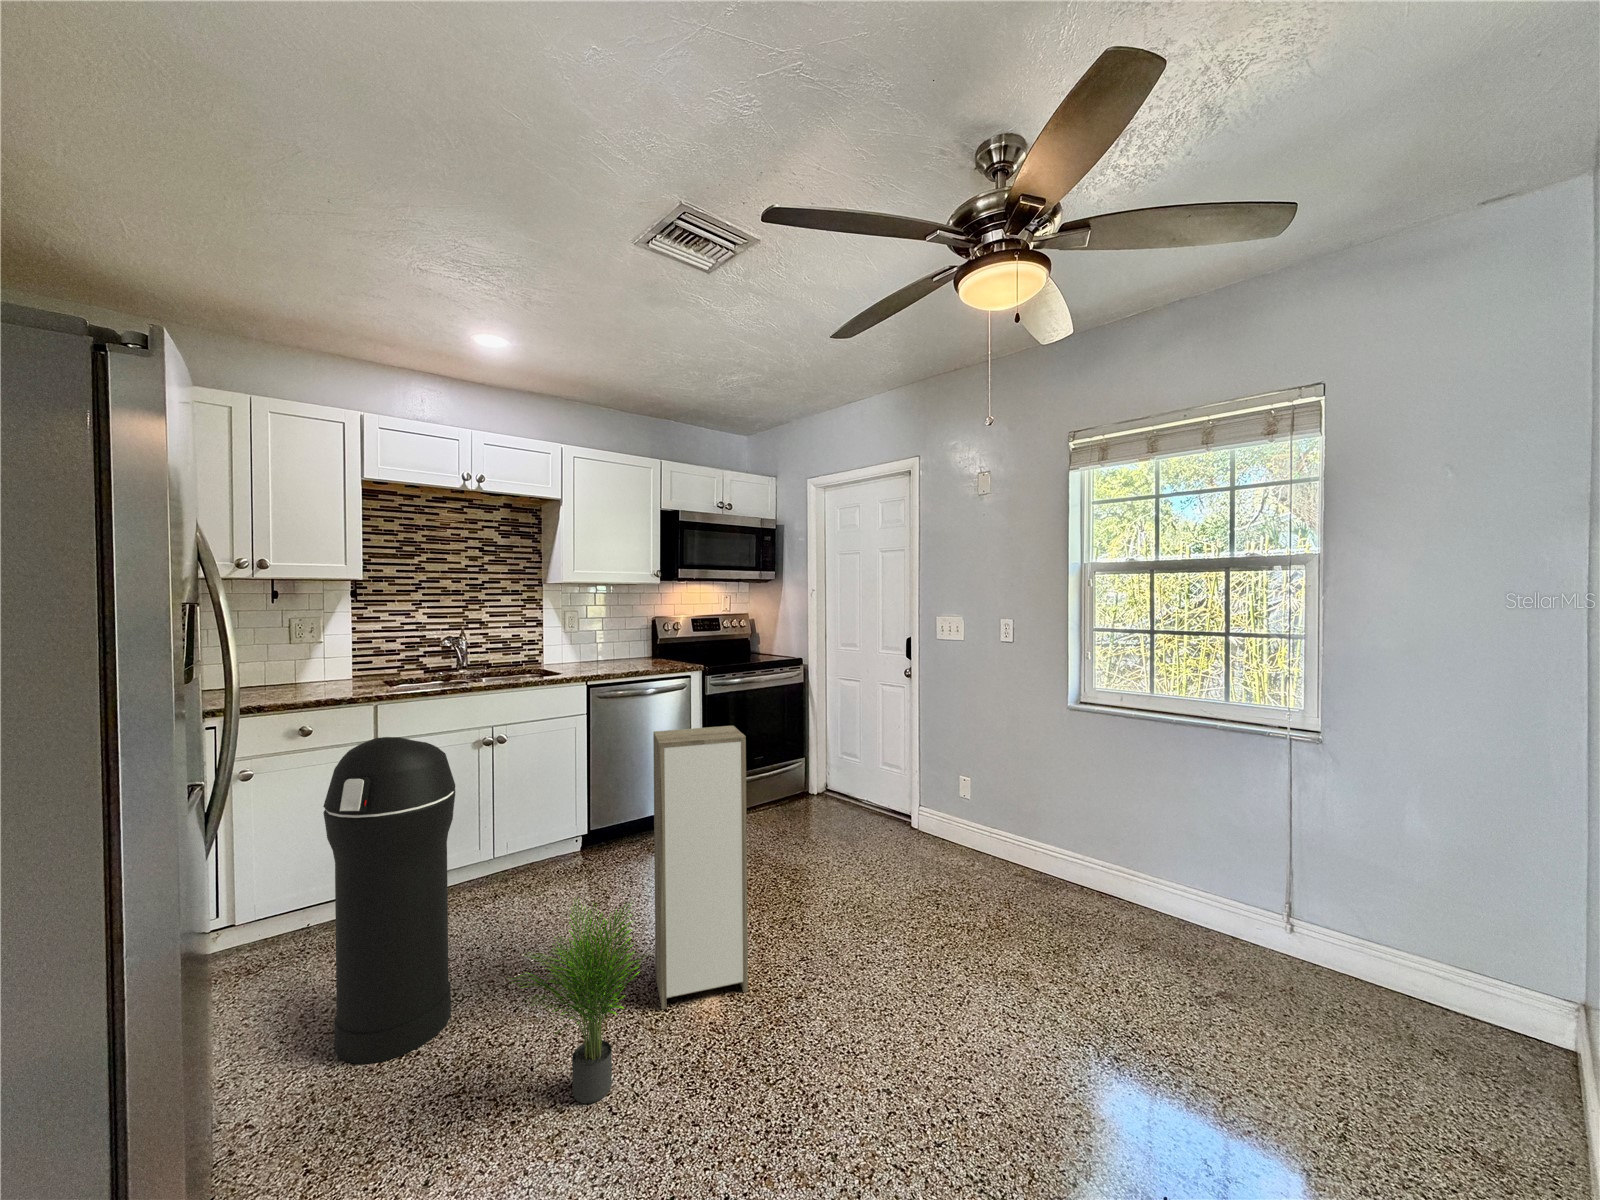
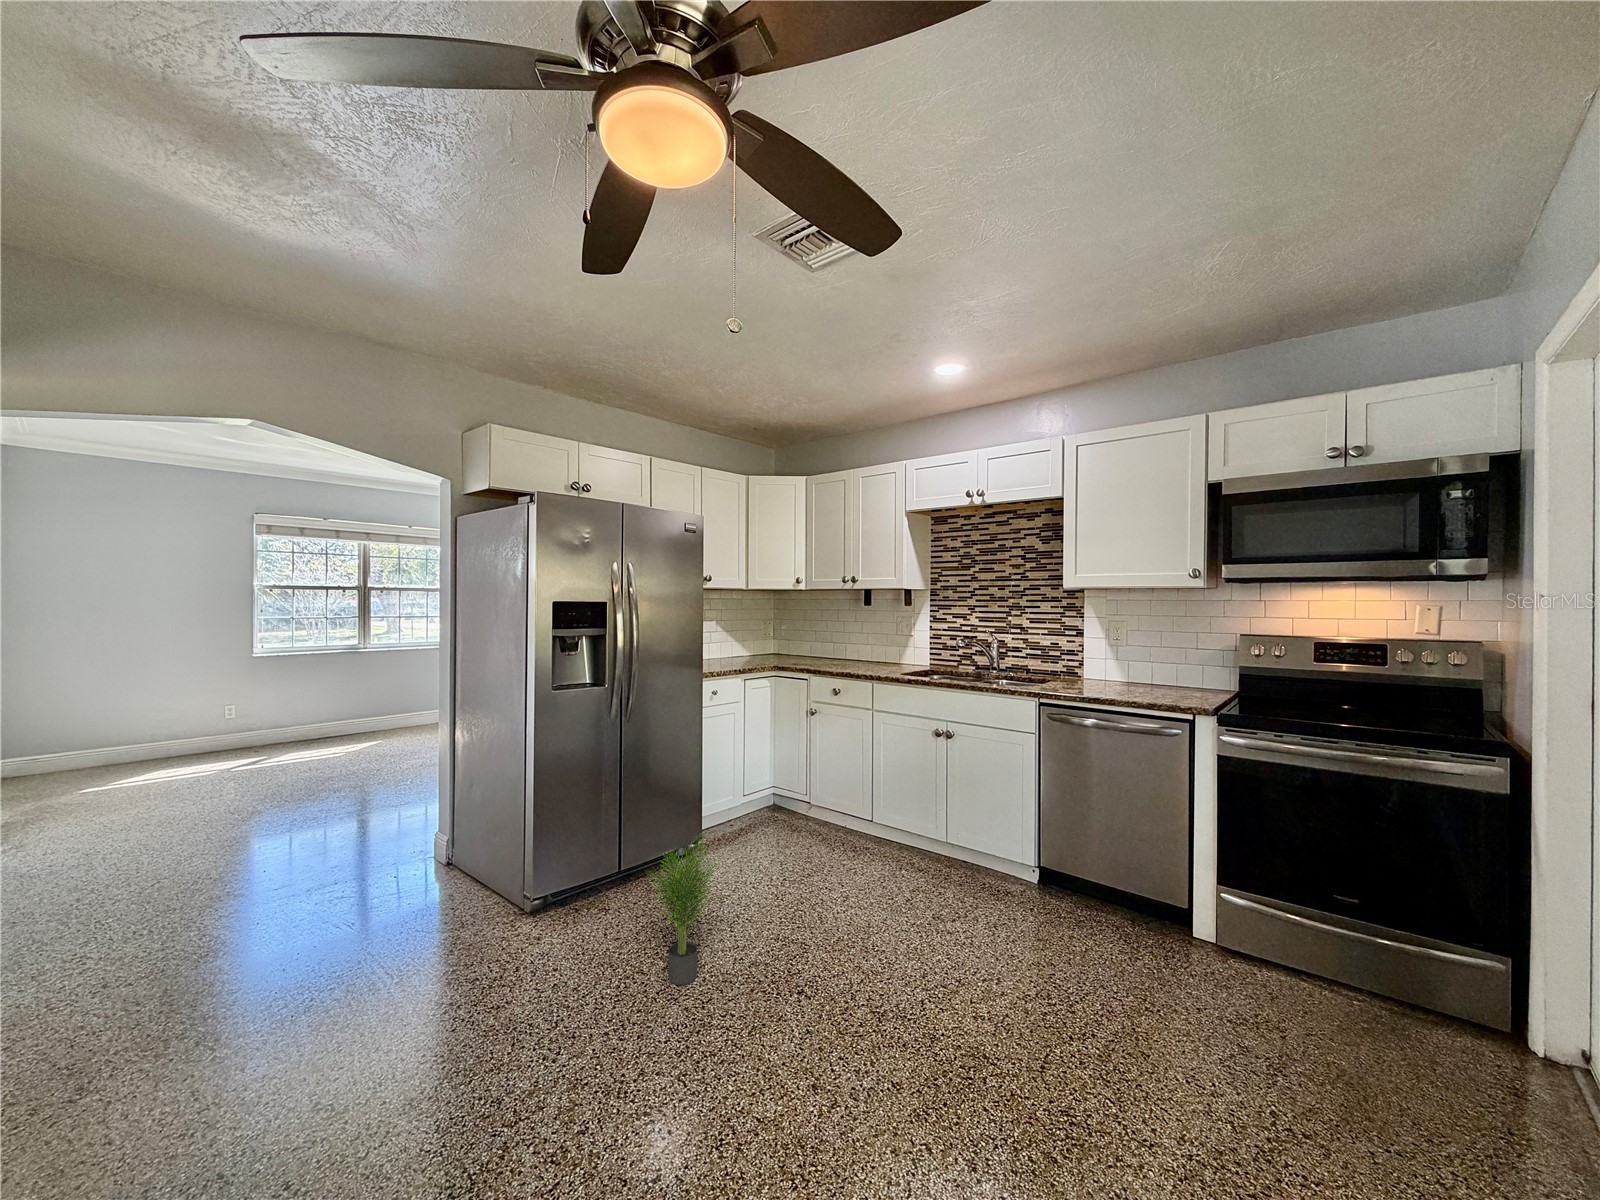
storage cabinet: present [653,726,748,1009] -> none [777,737,870,1042]
trash can: present [323,737,455,1064] -> none [704,693,783,902]

